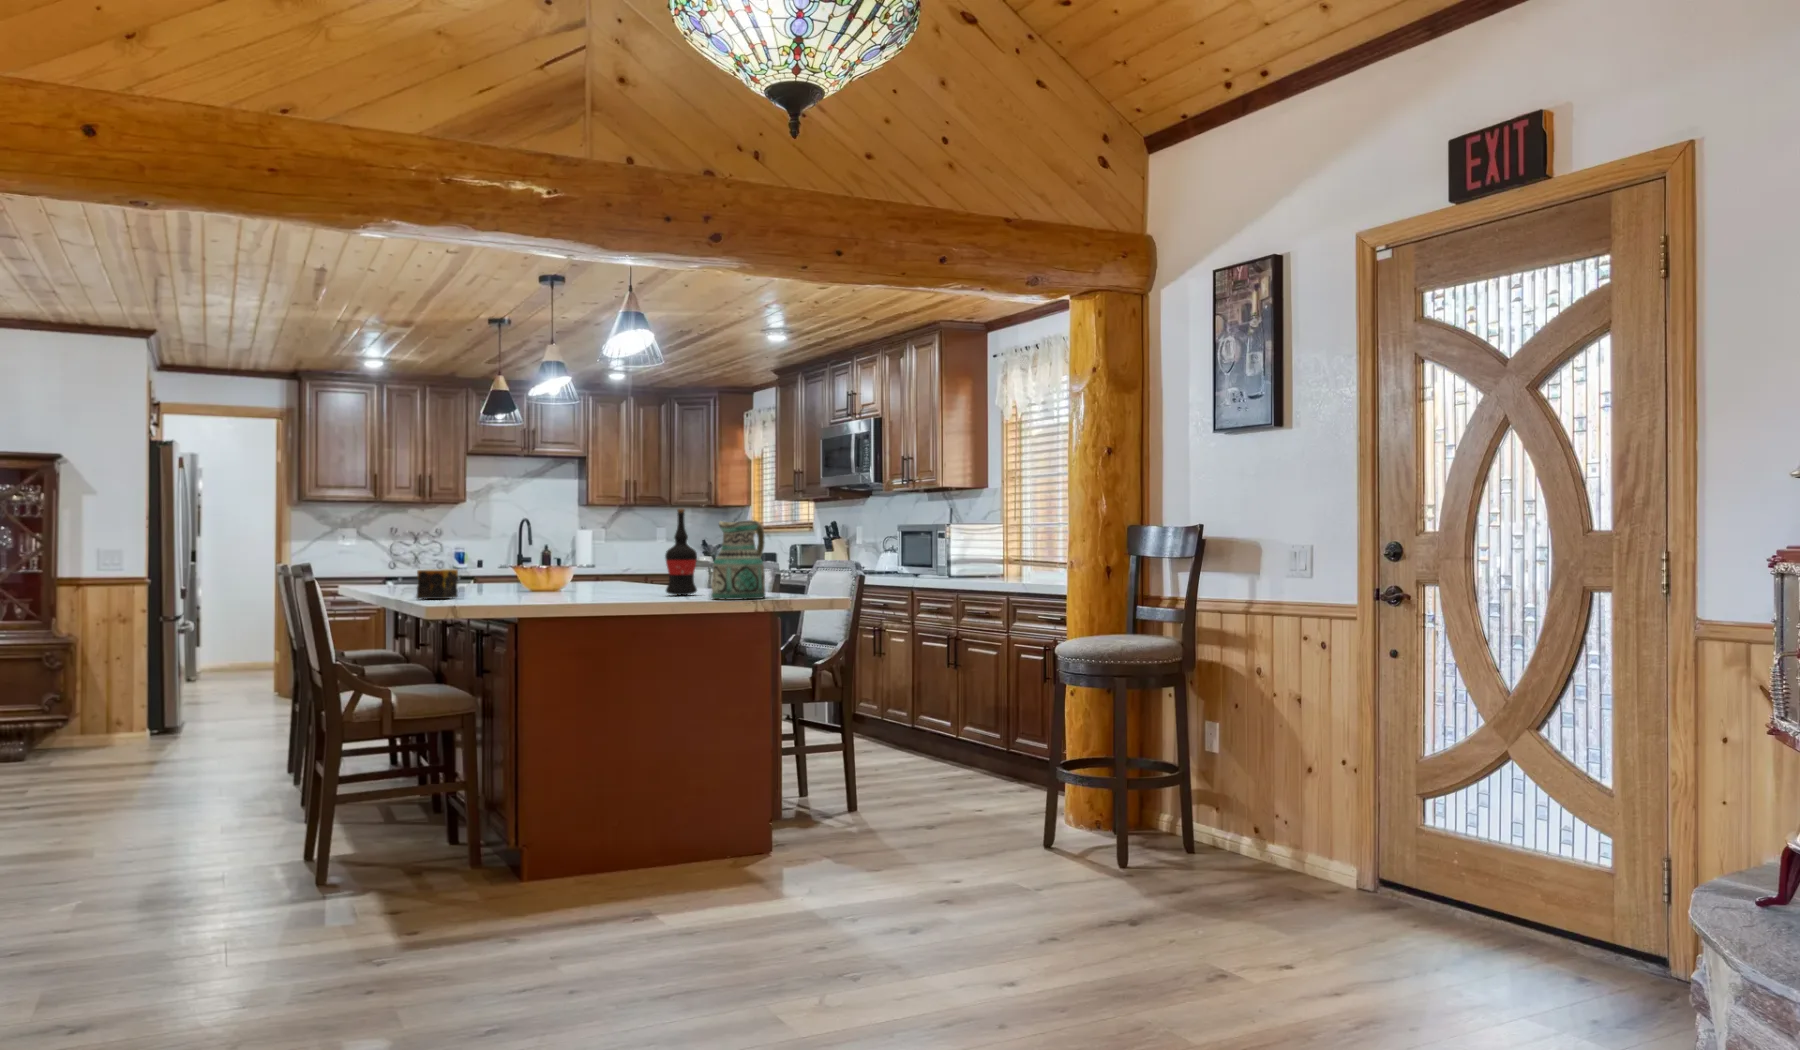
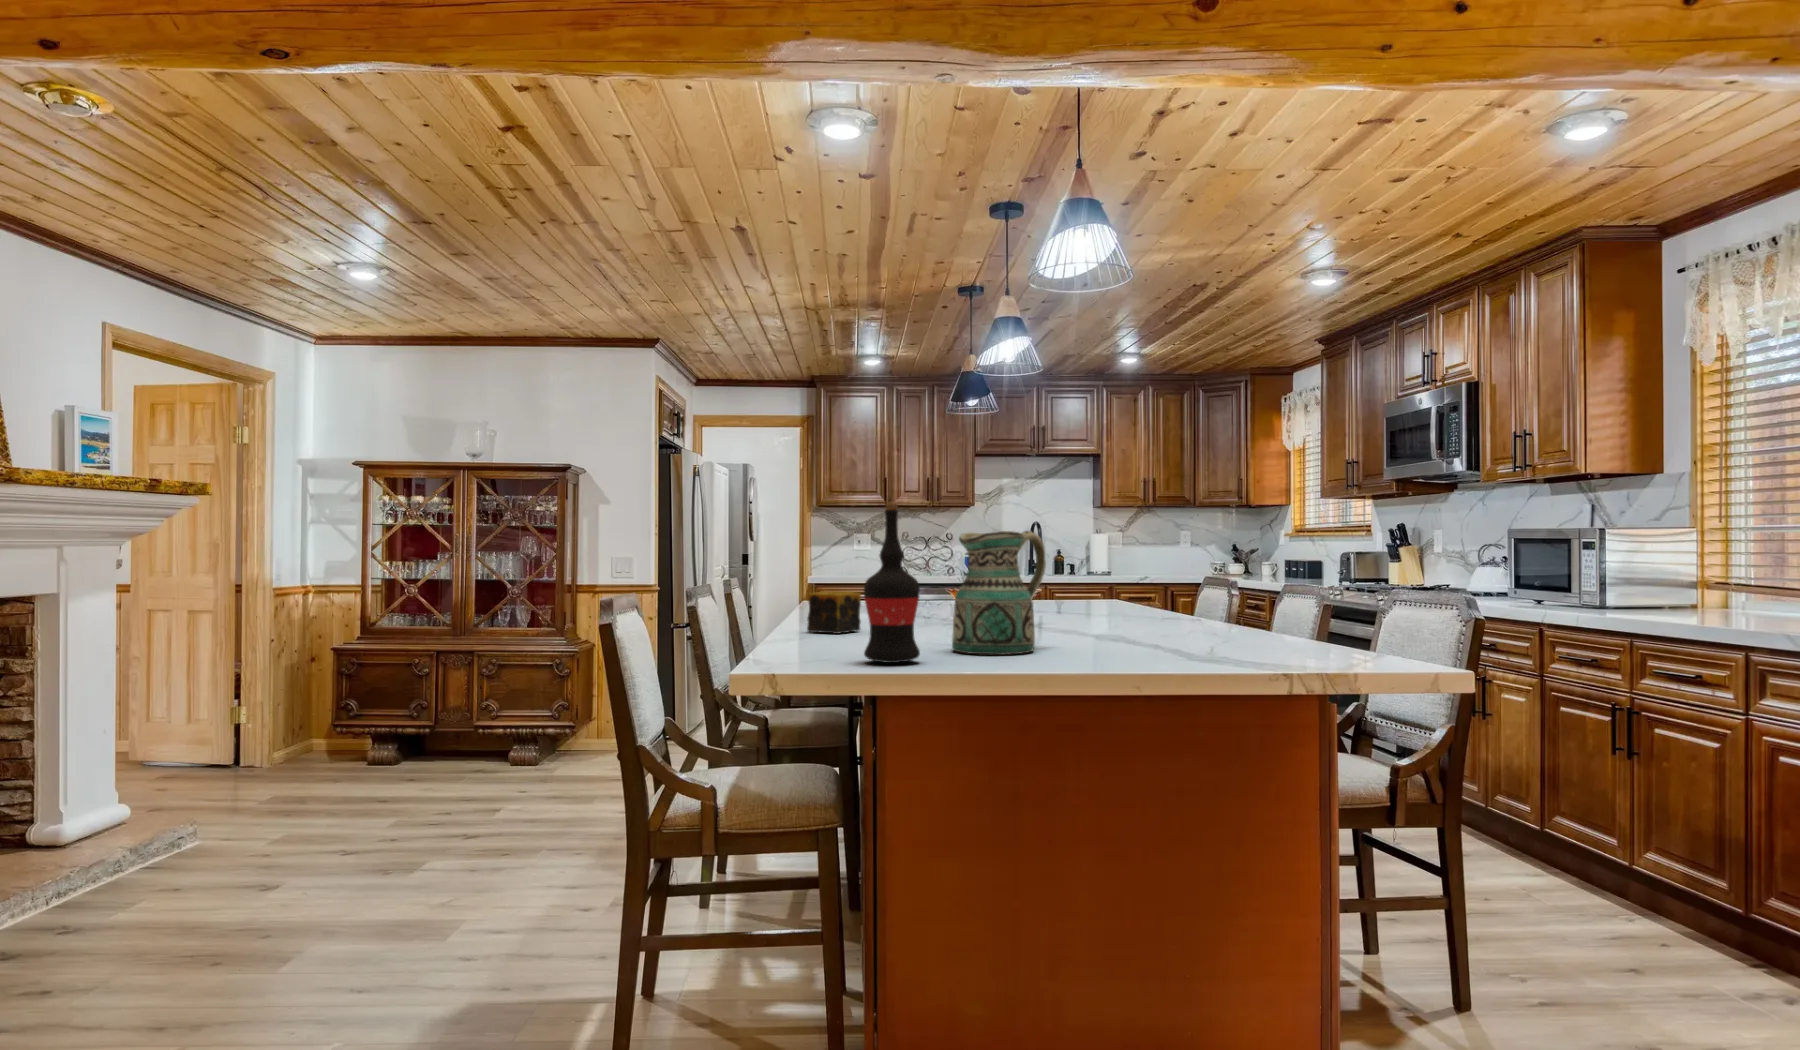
wine bottle: present [665,509,697,595] -> present [864,503,920,663]
ceramic pitcher: present [711,520,765,600] -> present [952,531,1046,655]

